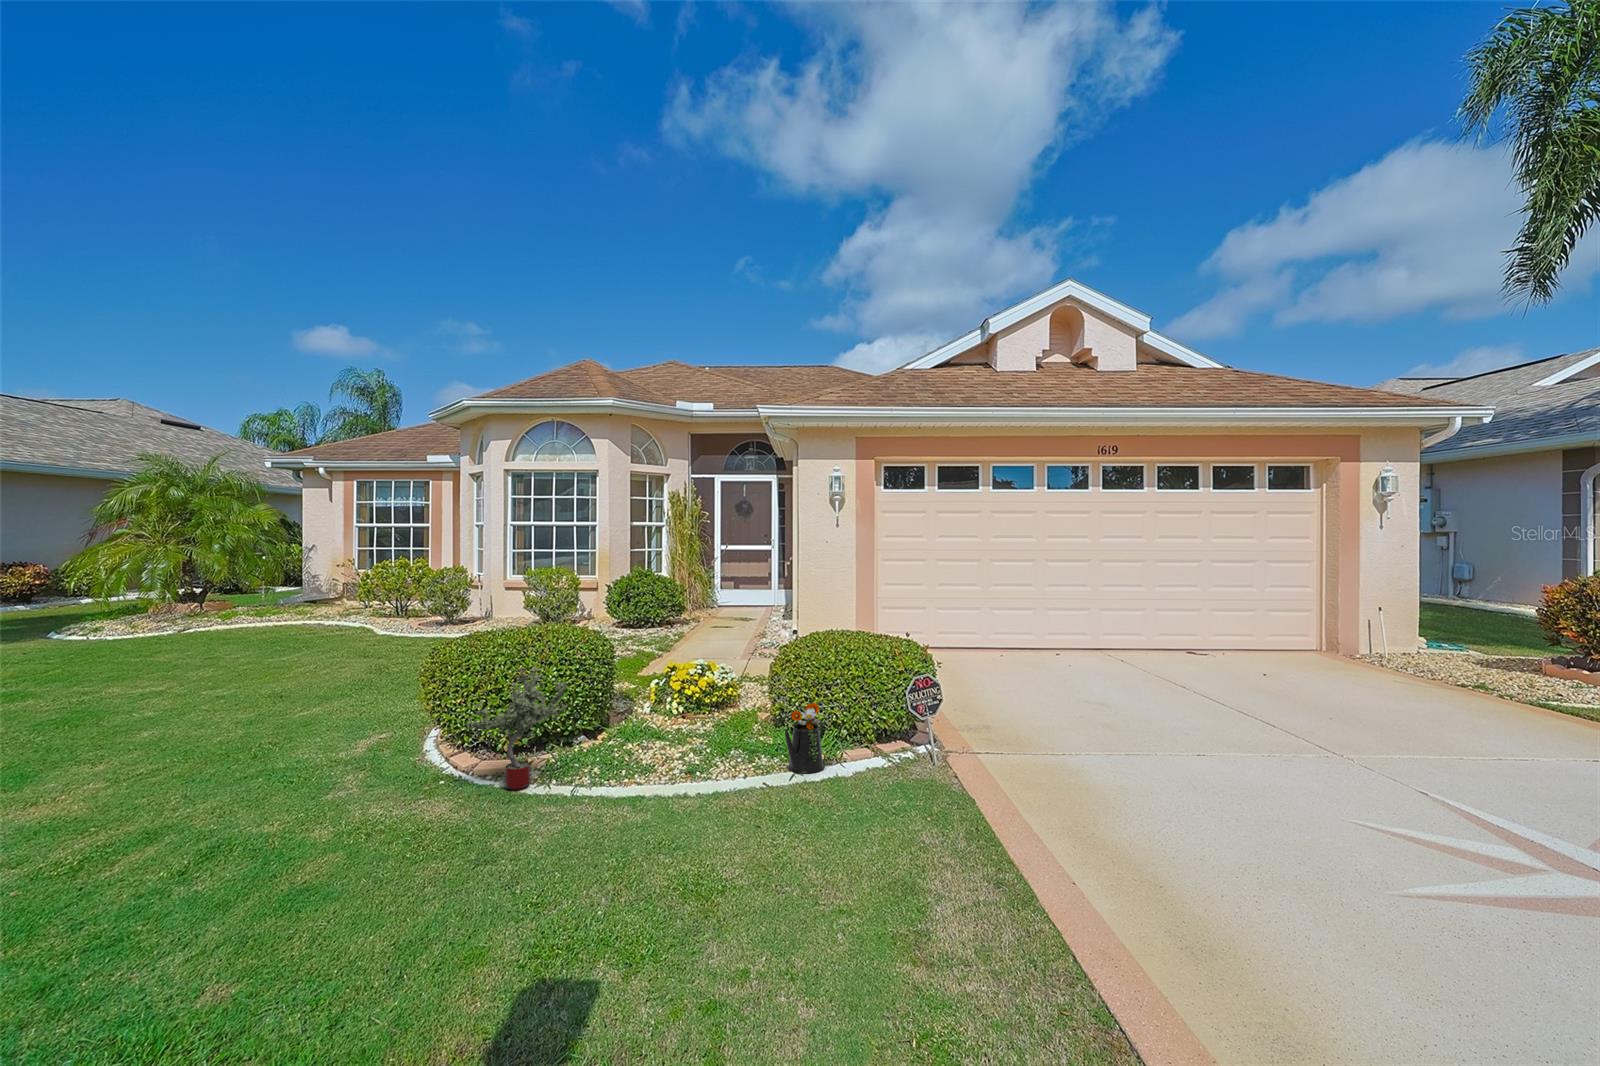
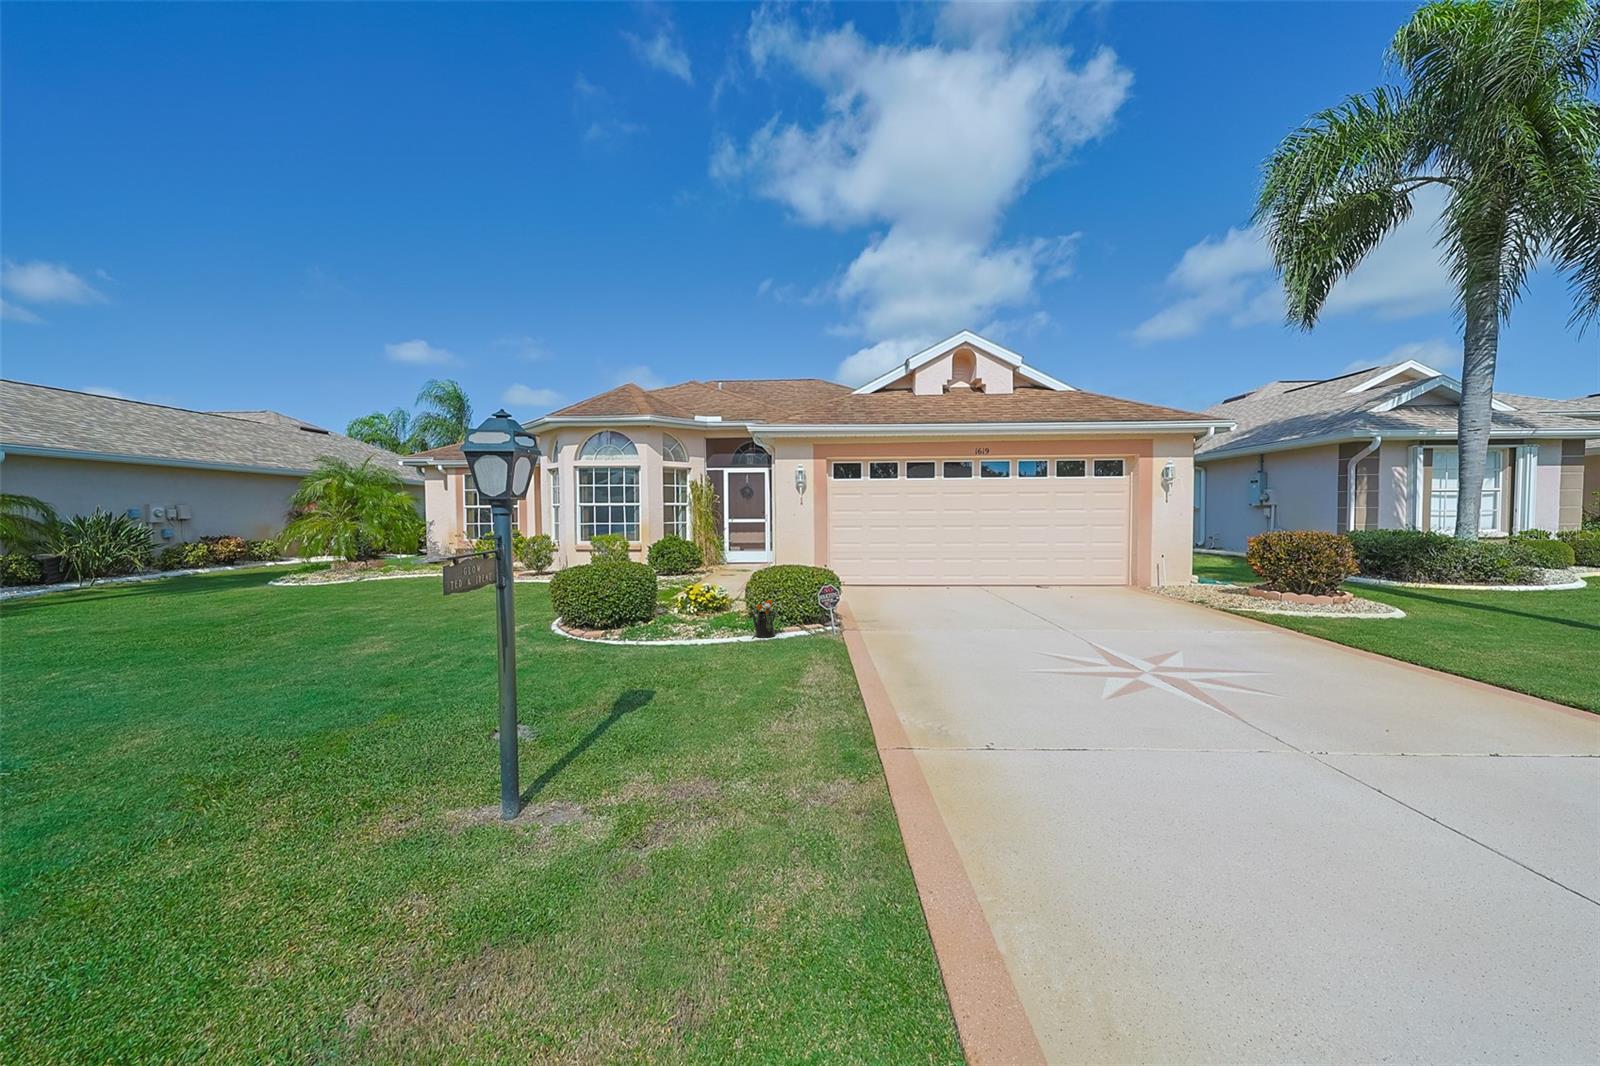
potted tree: present [466,666,568,790] -> none [576,578,632,645]

